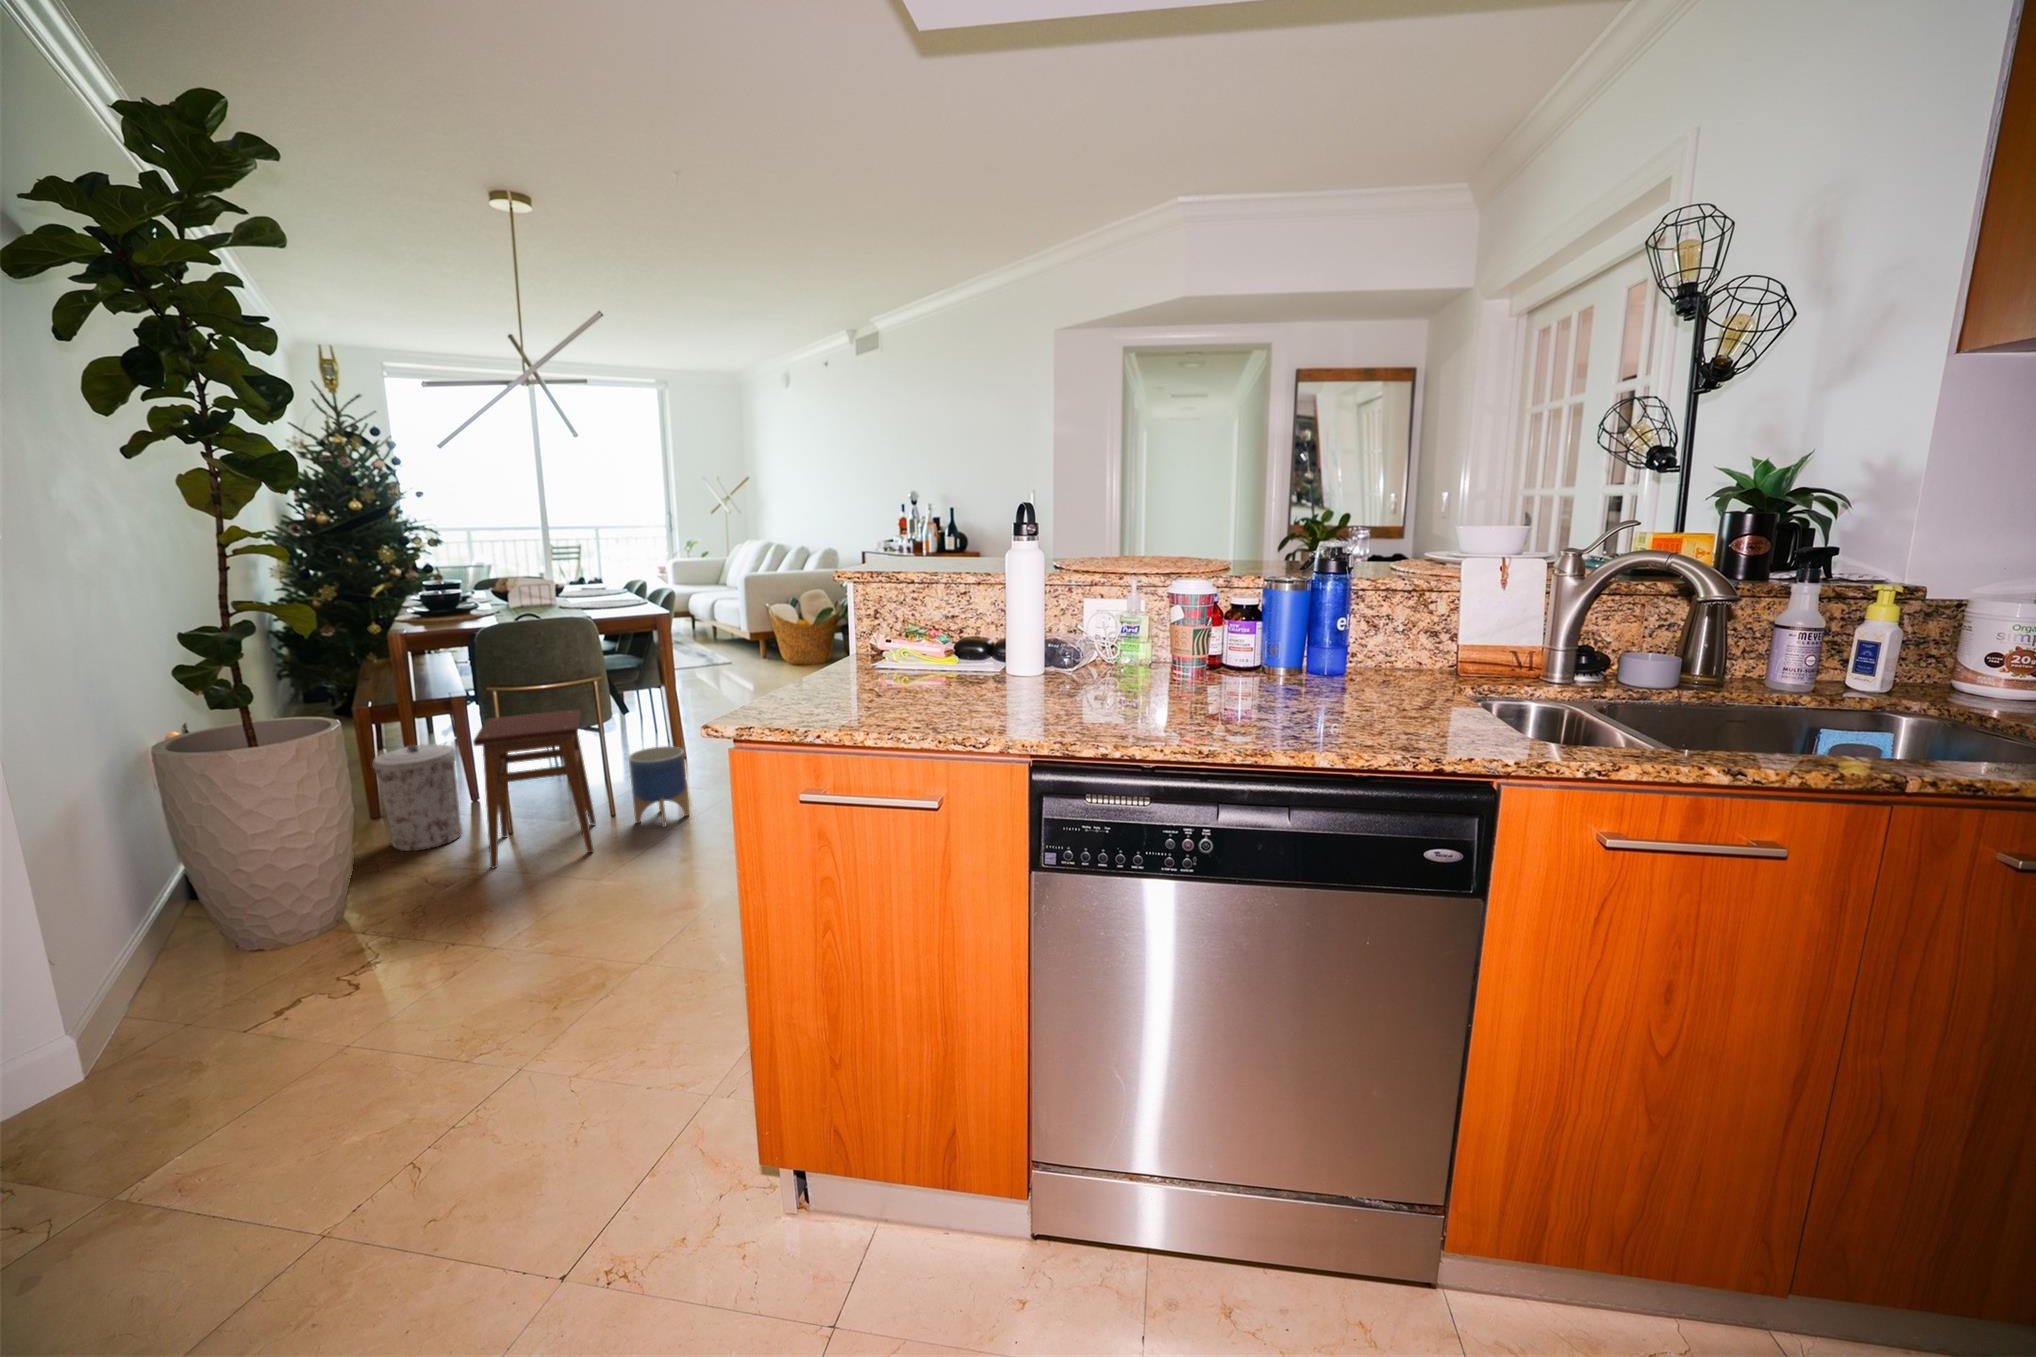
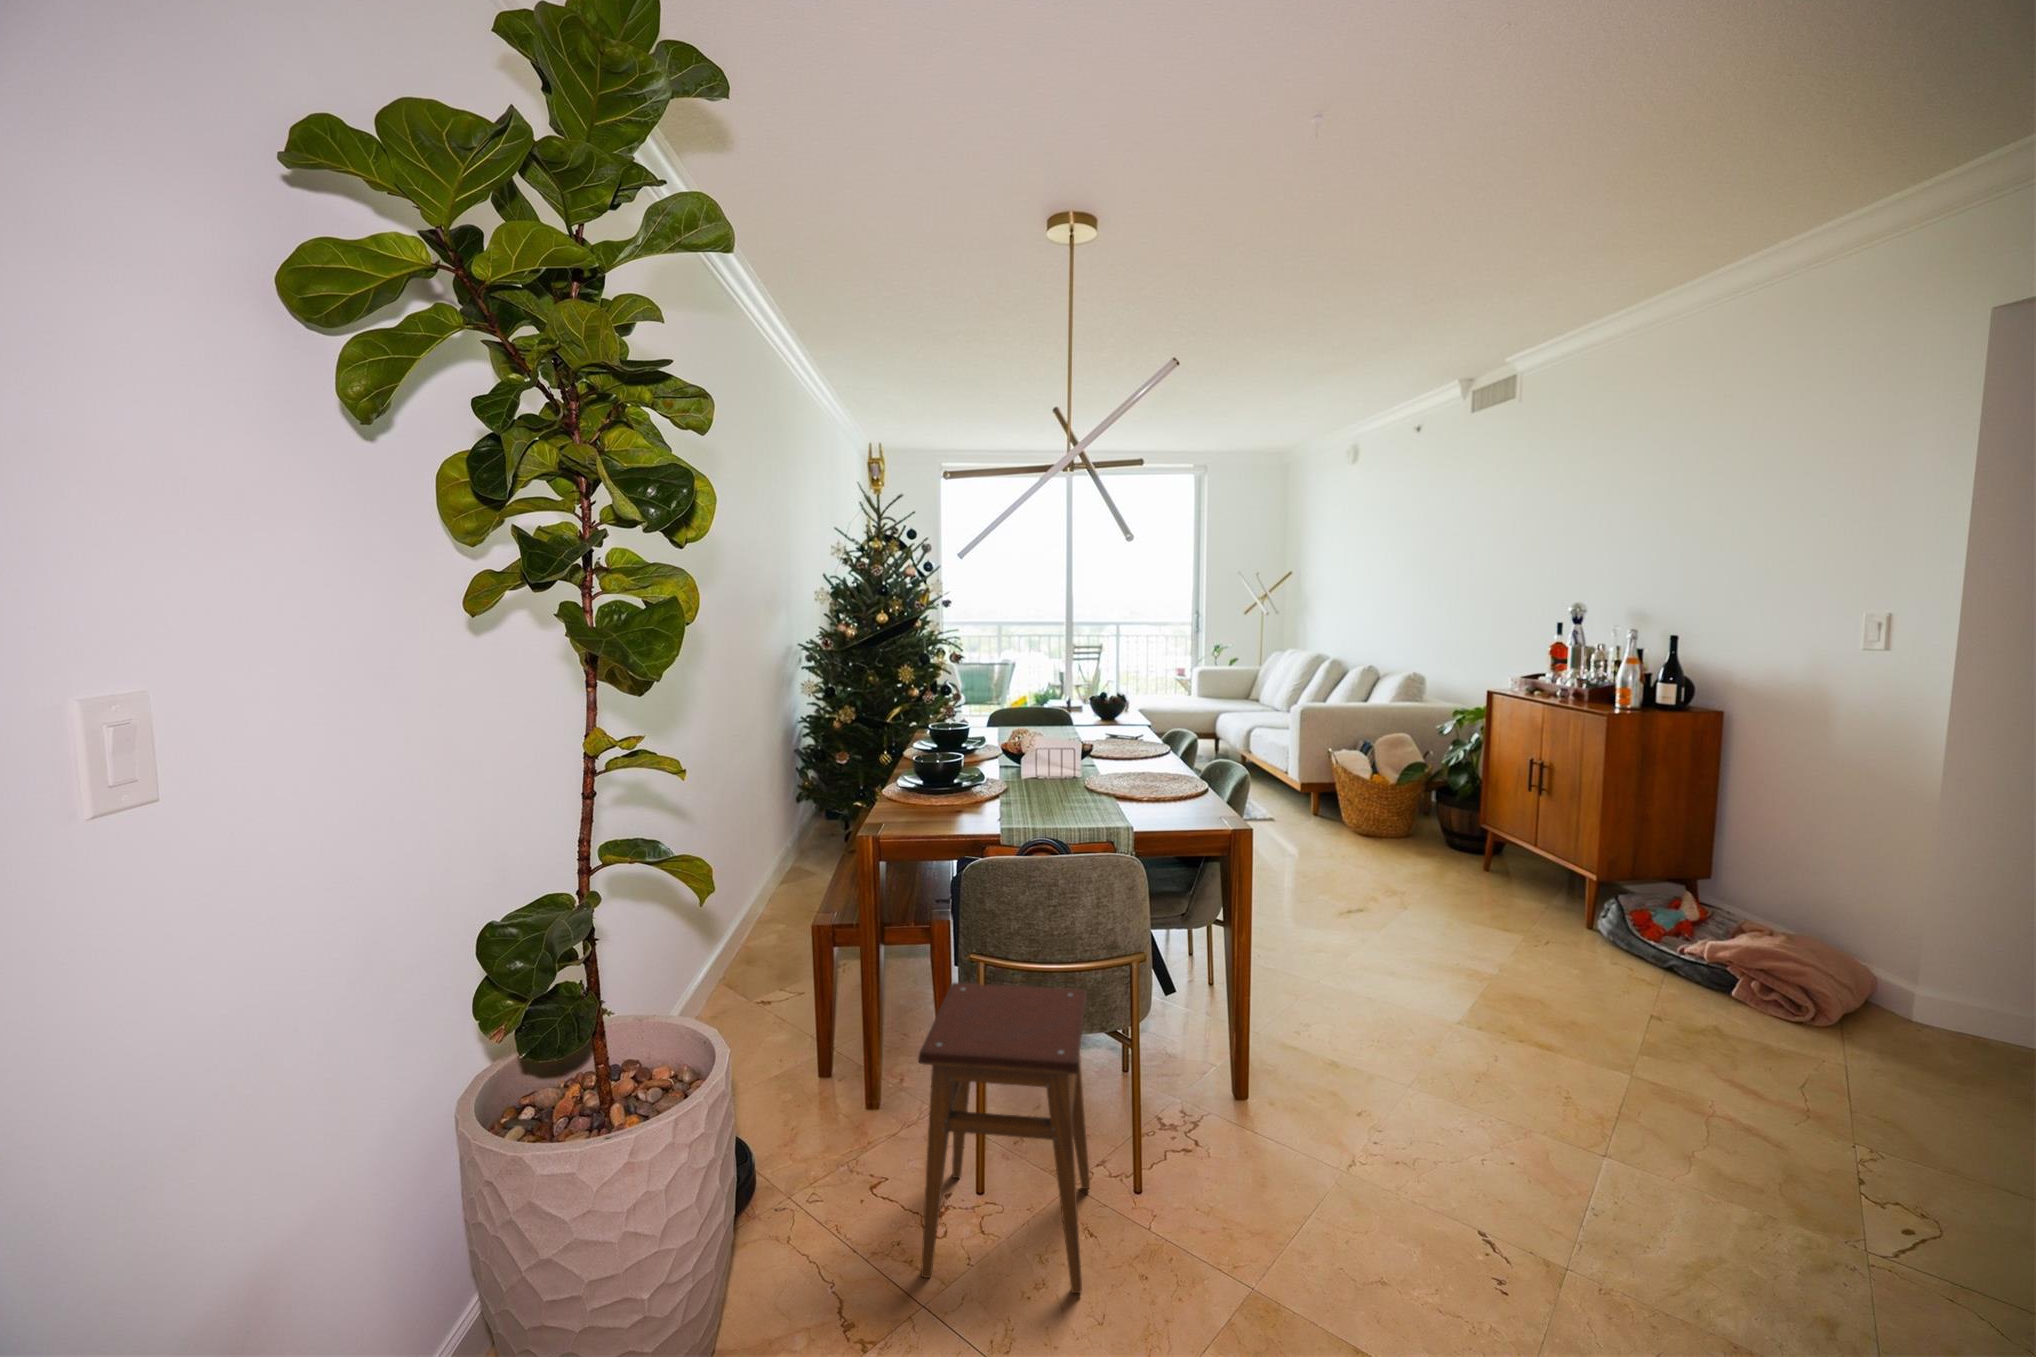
trash can: present [372,745,462,851] -> none [806,989,910,1170]
planter: present [629,746,689,827] -> none [1153,1070,1249,1249]

